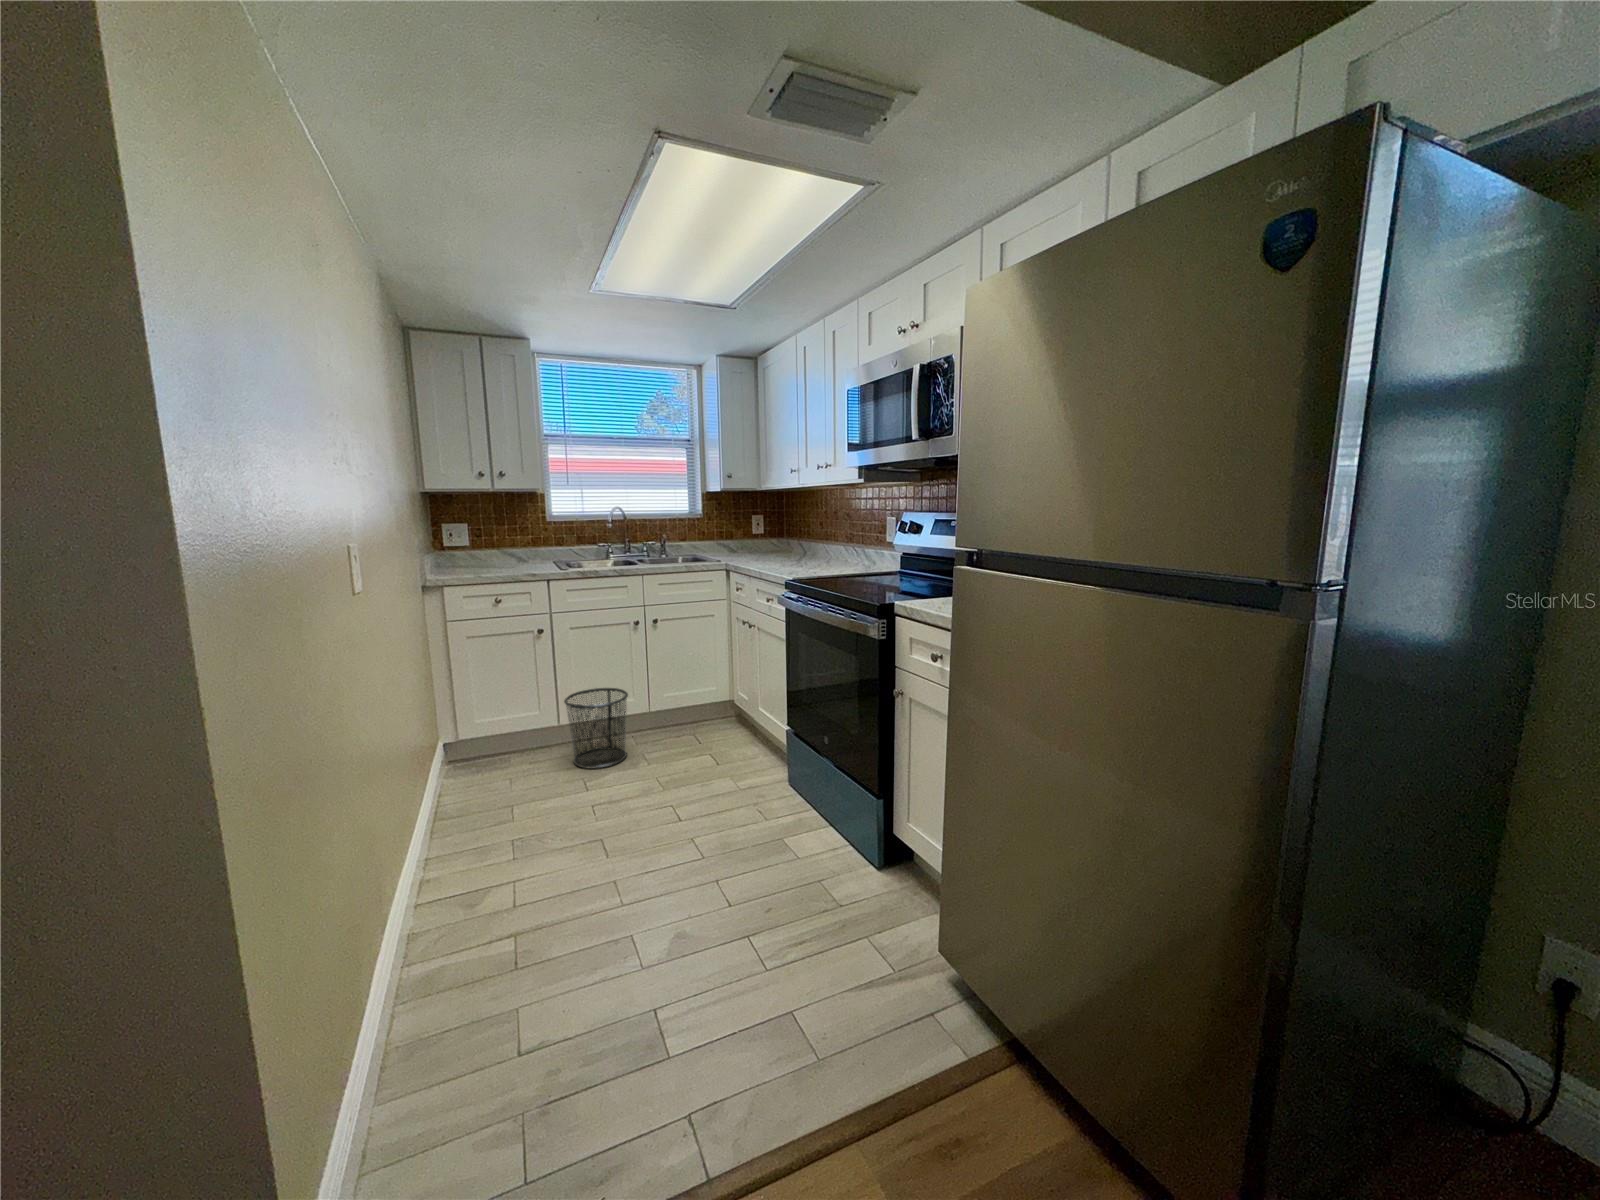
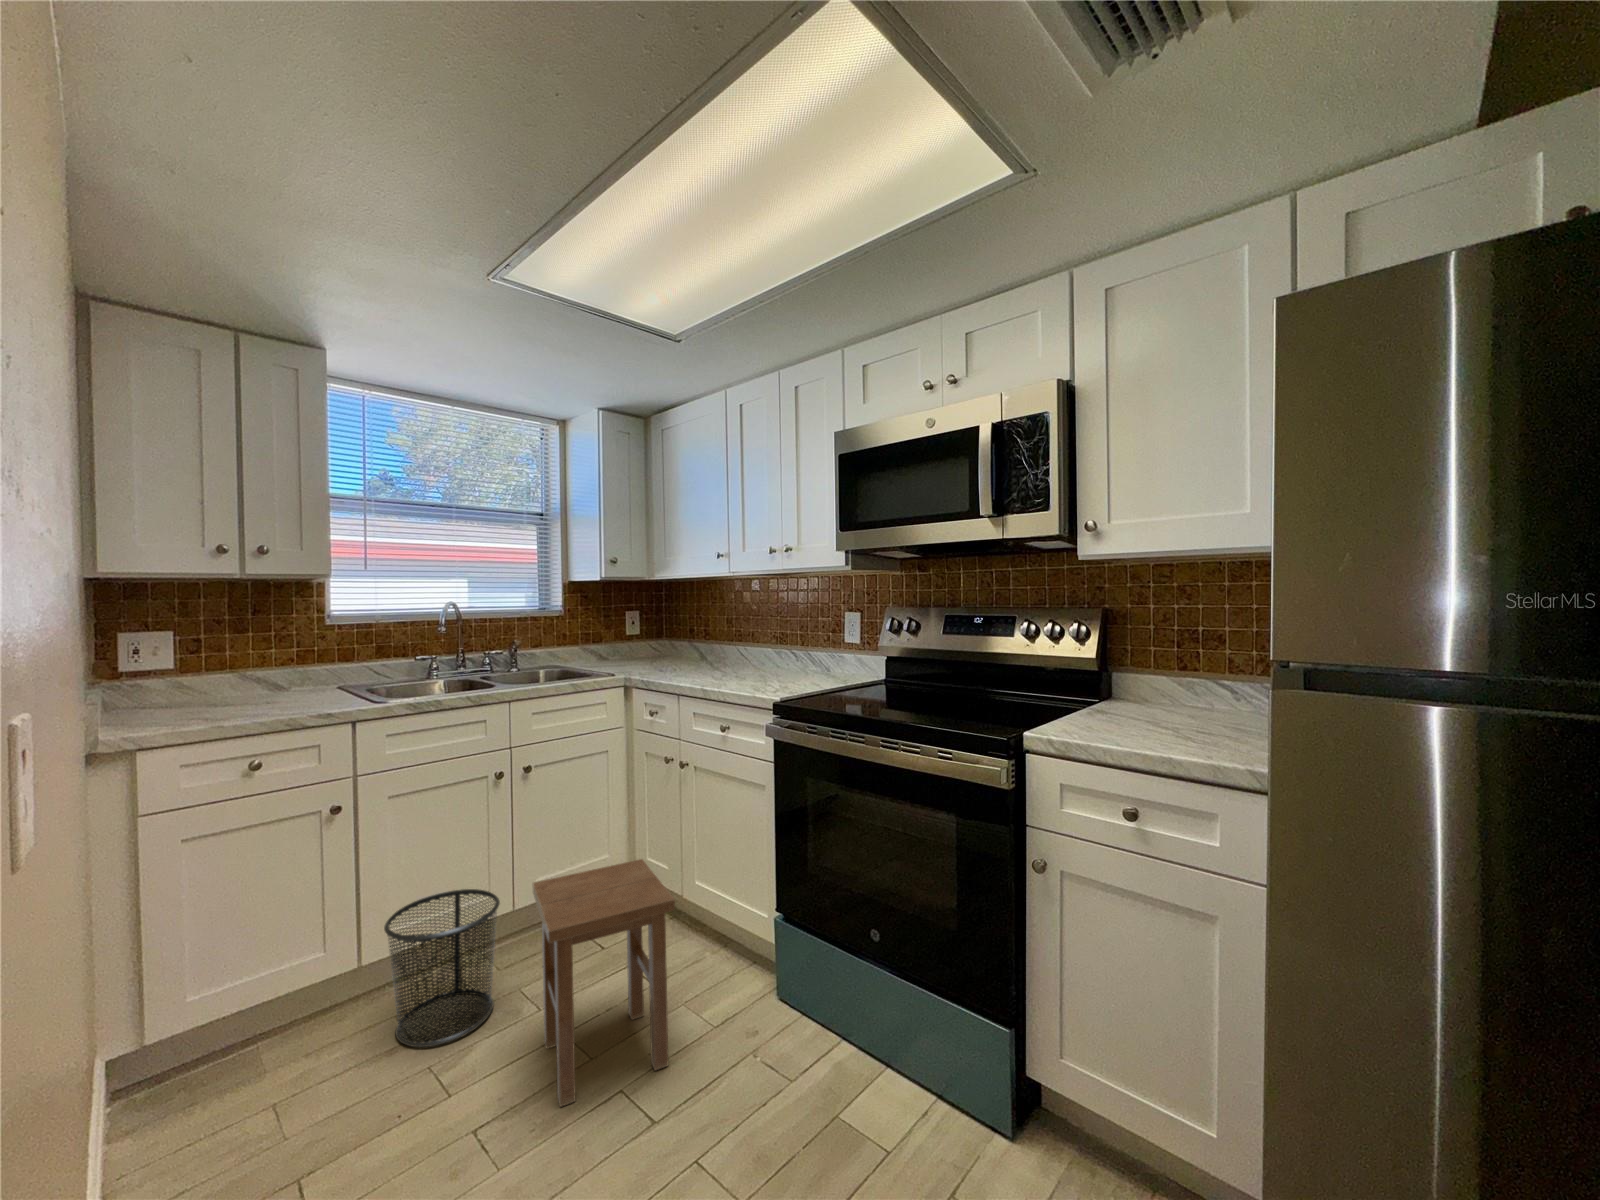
stool: none [628,679,706,805] -> present [532,859,675,1107]

